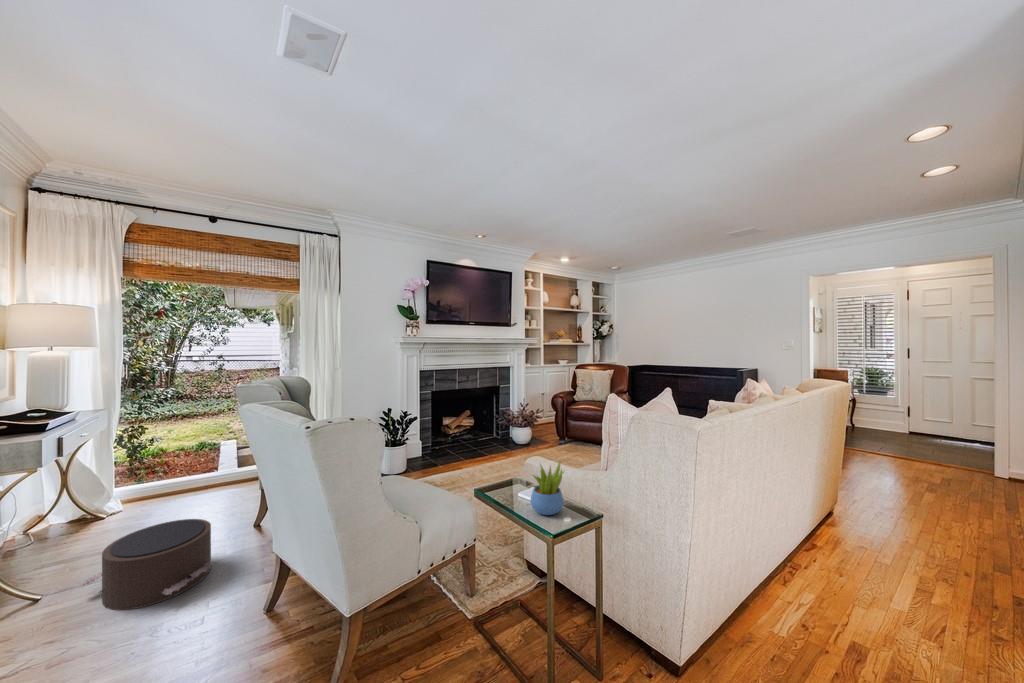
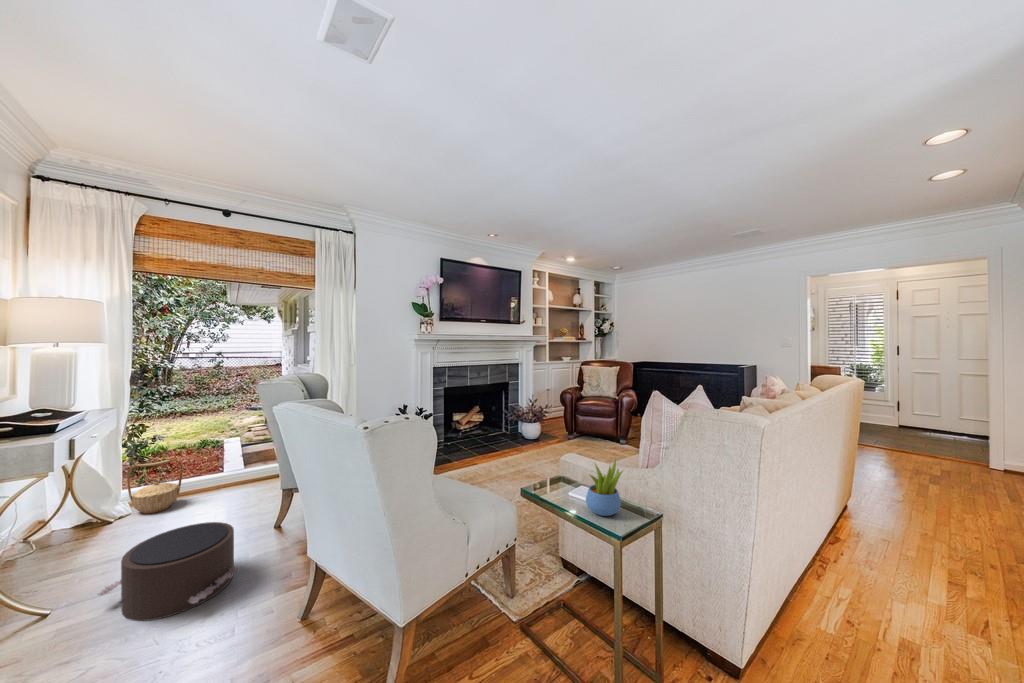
basket: none [120,459,173,511] -> present [127,460,182,514]

